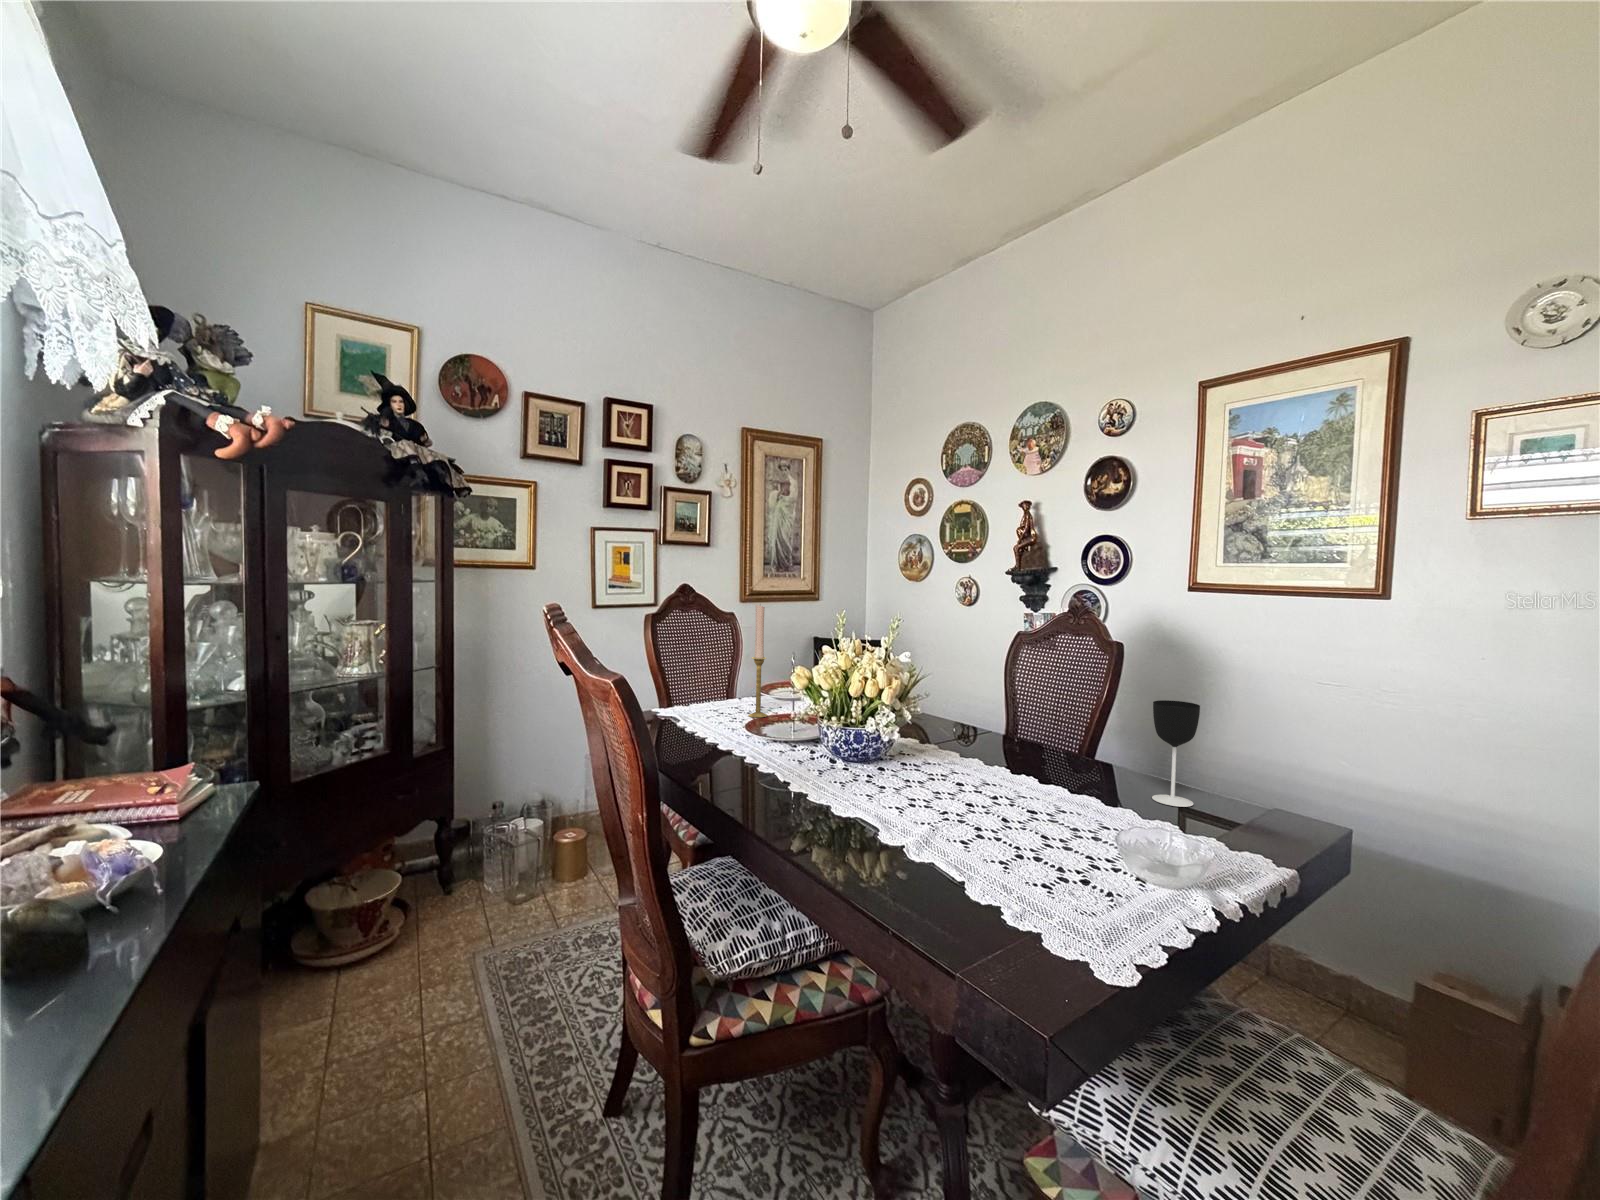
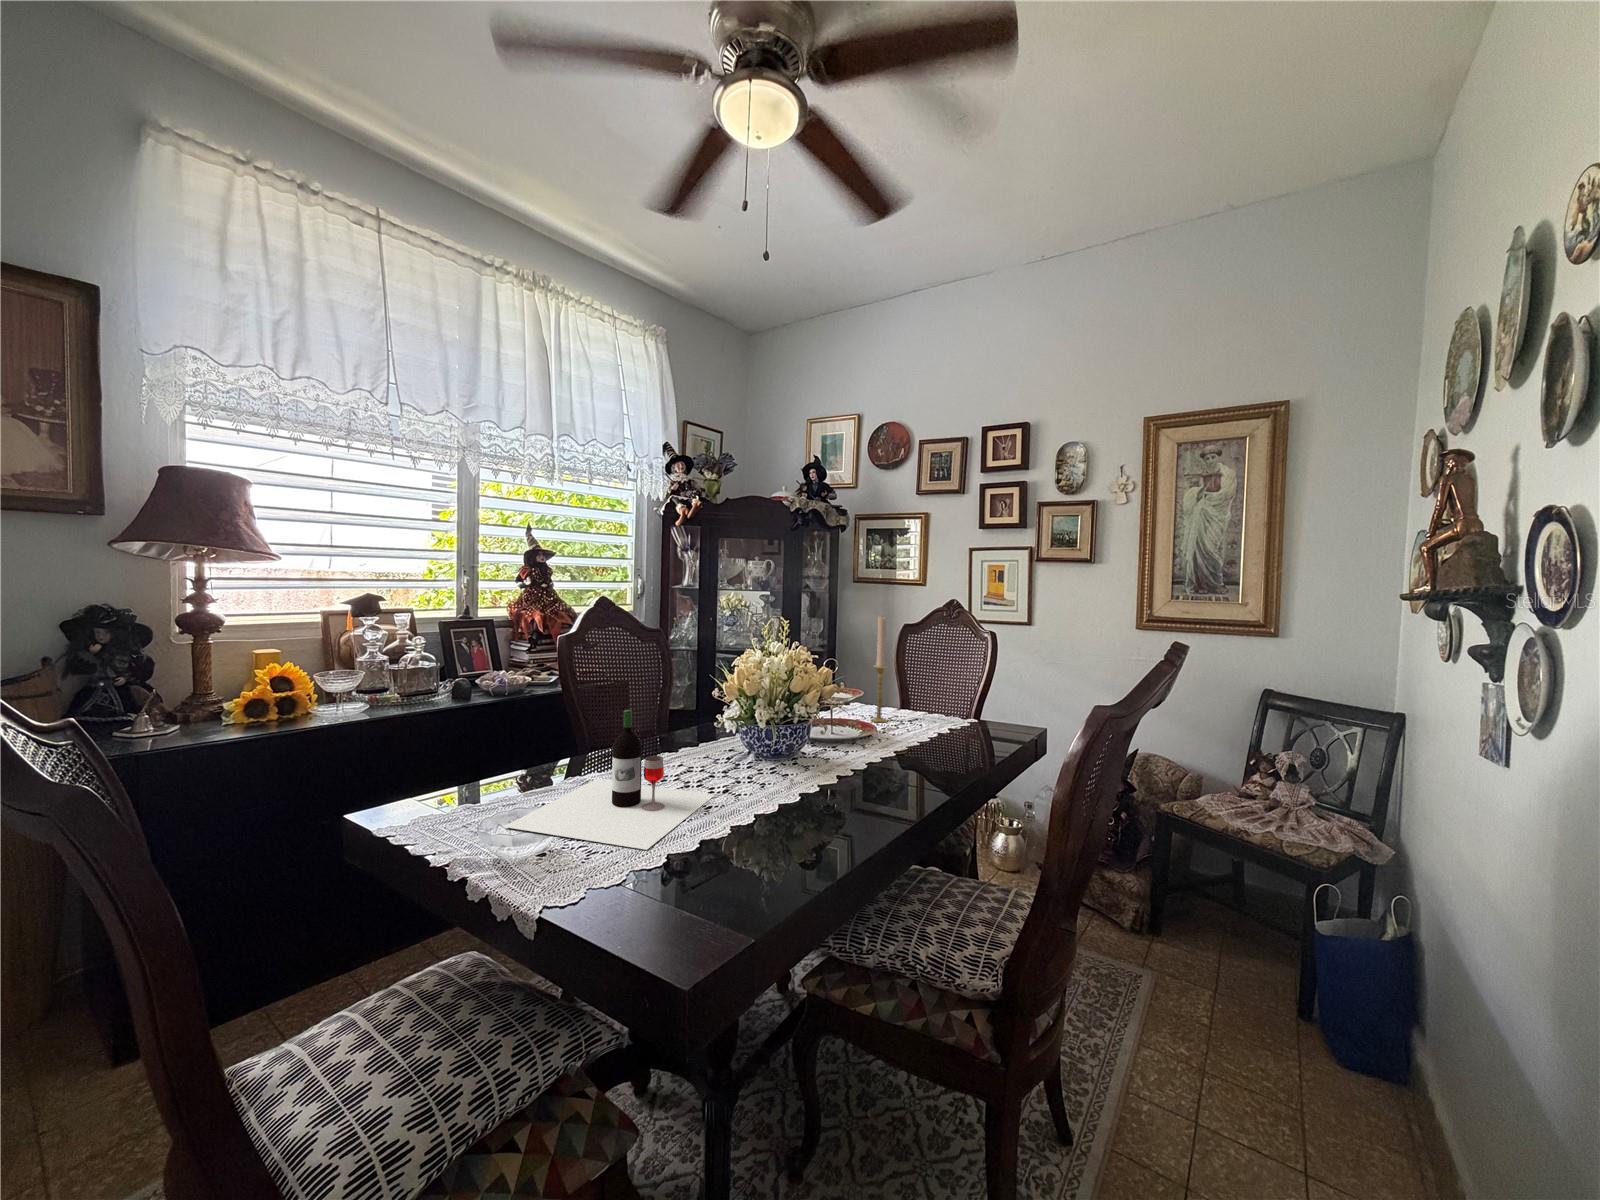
wine glass: present [1152,700,1200,807] -> none [718,743,769,882]
wine bottle: none [924,717,1143,880] -> present [504,710,715,850]

